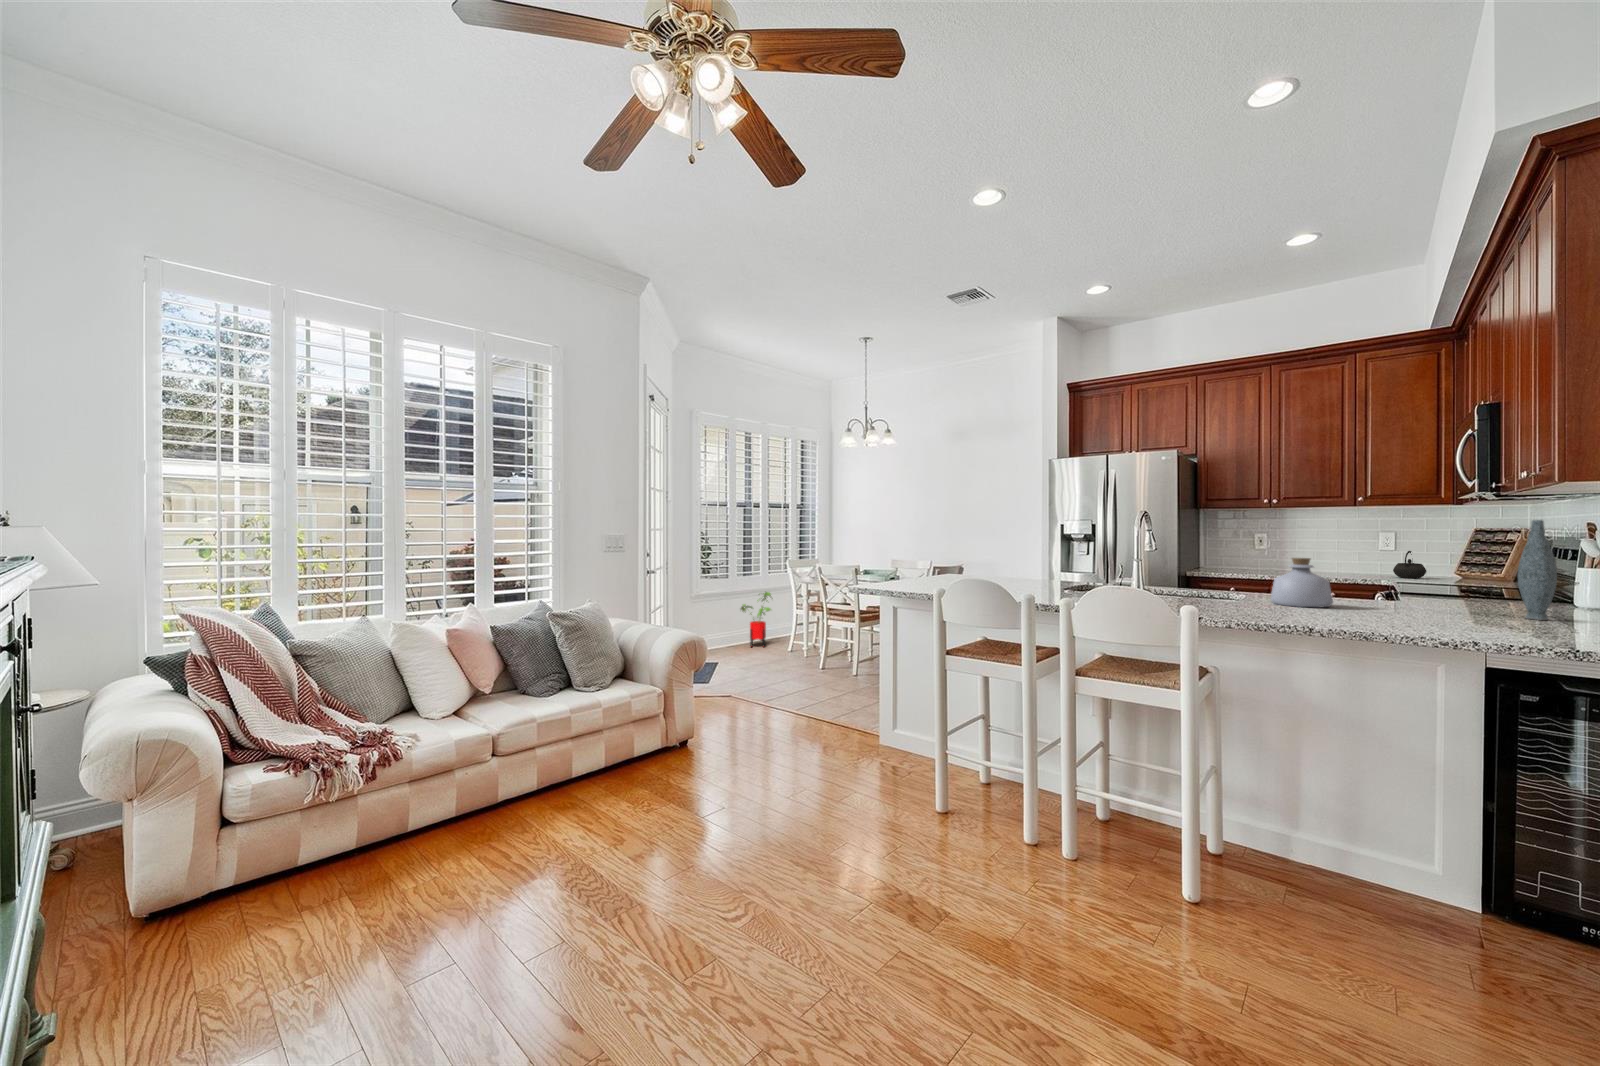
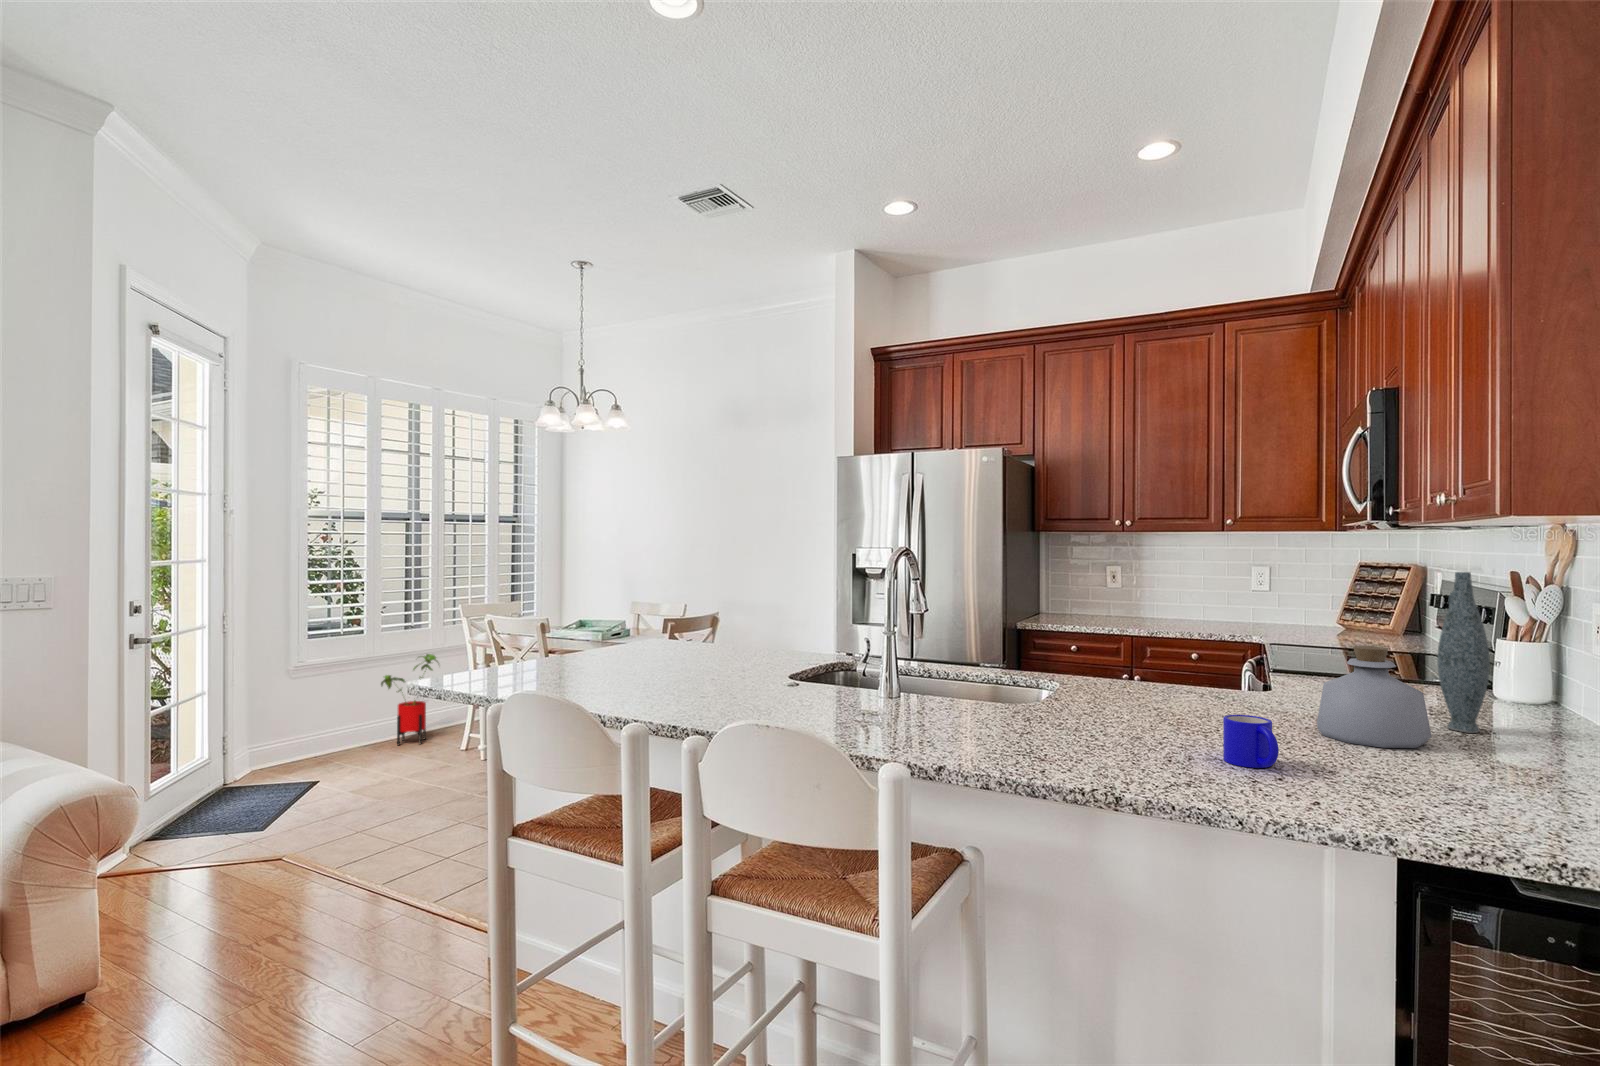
kettle: present [1393,551,1426,578] -> none [1268,591,1306,629]
bottle: present [1271,558,1333,607] -> present [1317,646,1432,748]
mug: none [1361,597,1398,624] -> present [1223,715,1279,768]

